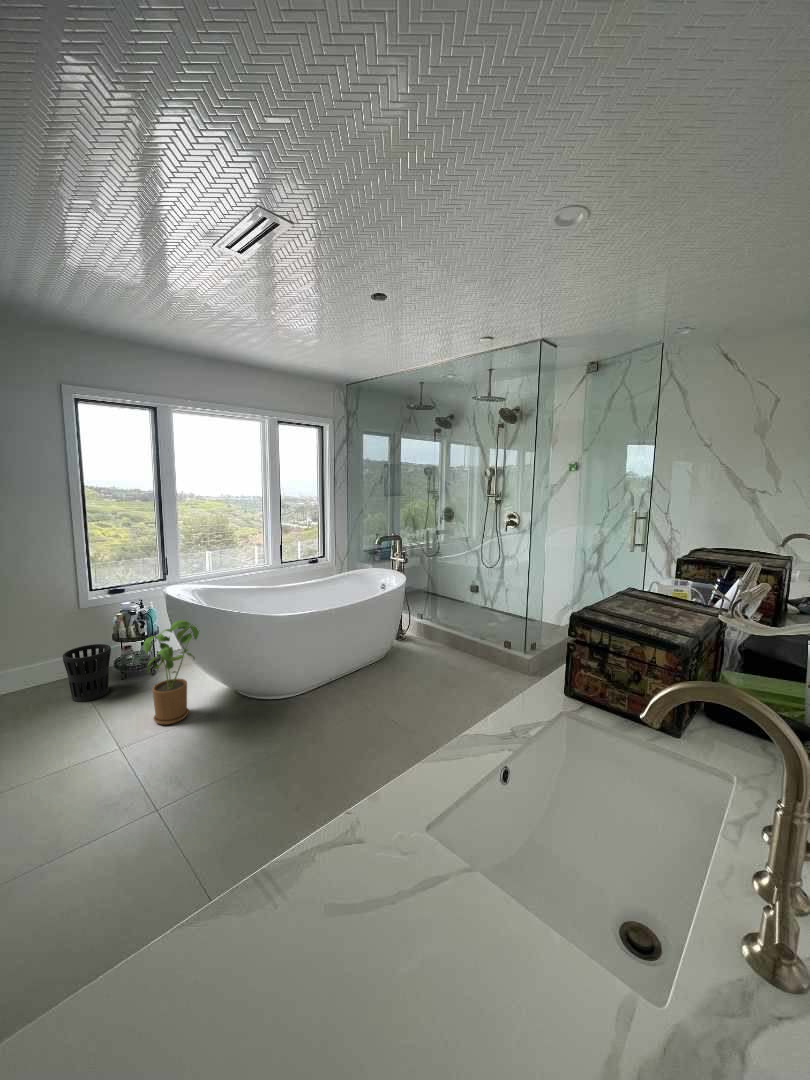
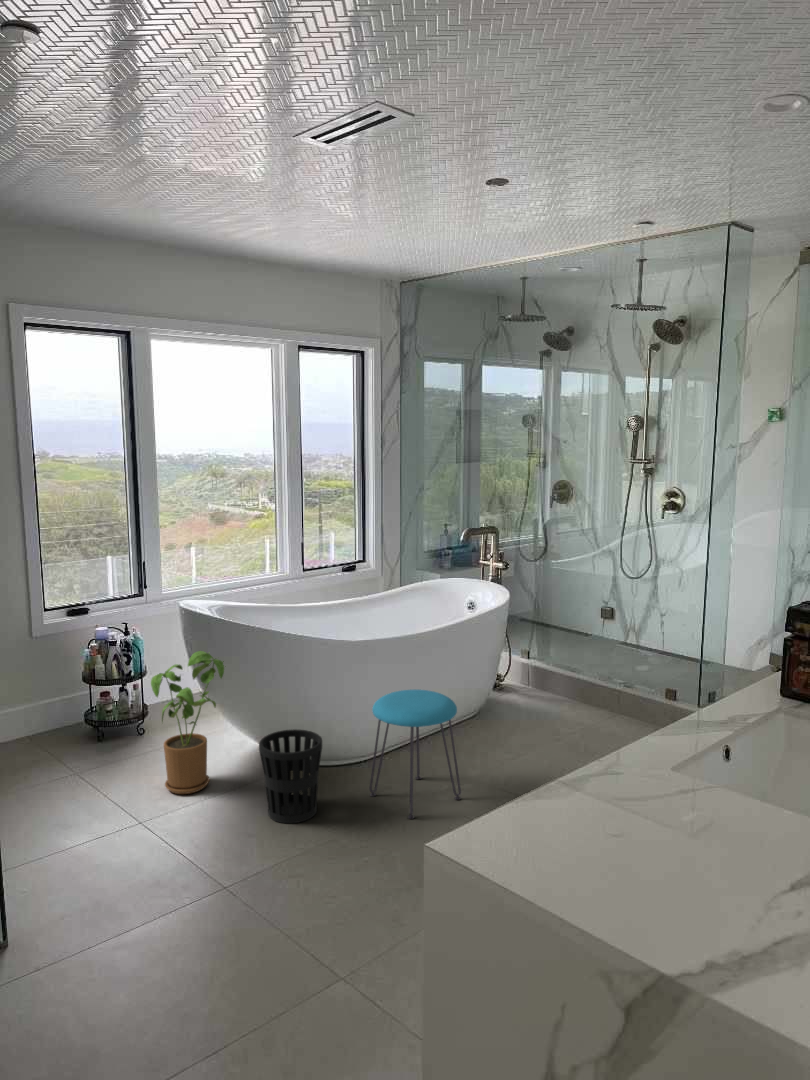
wastebasket: present [62,644,111,702] -> present [259,729,322,823]
stool: none [303,646,368,742] -> present [369,690,461,819]

